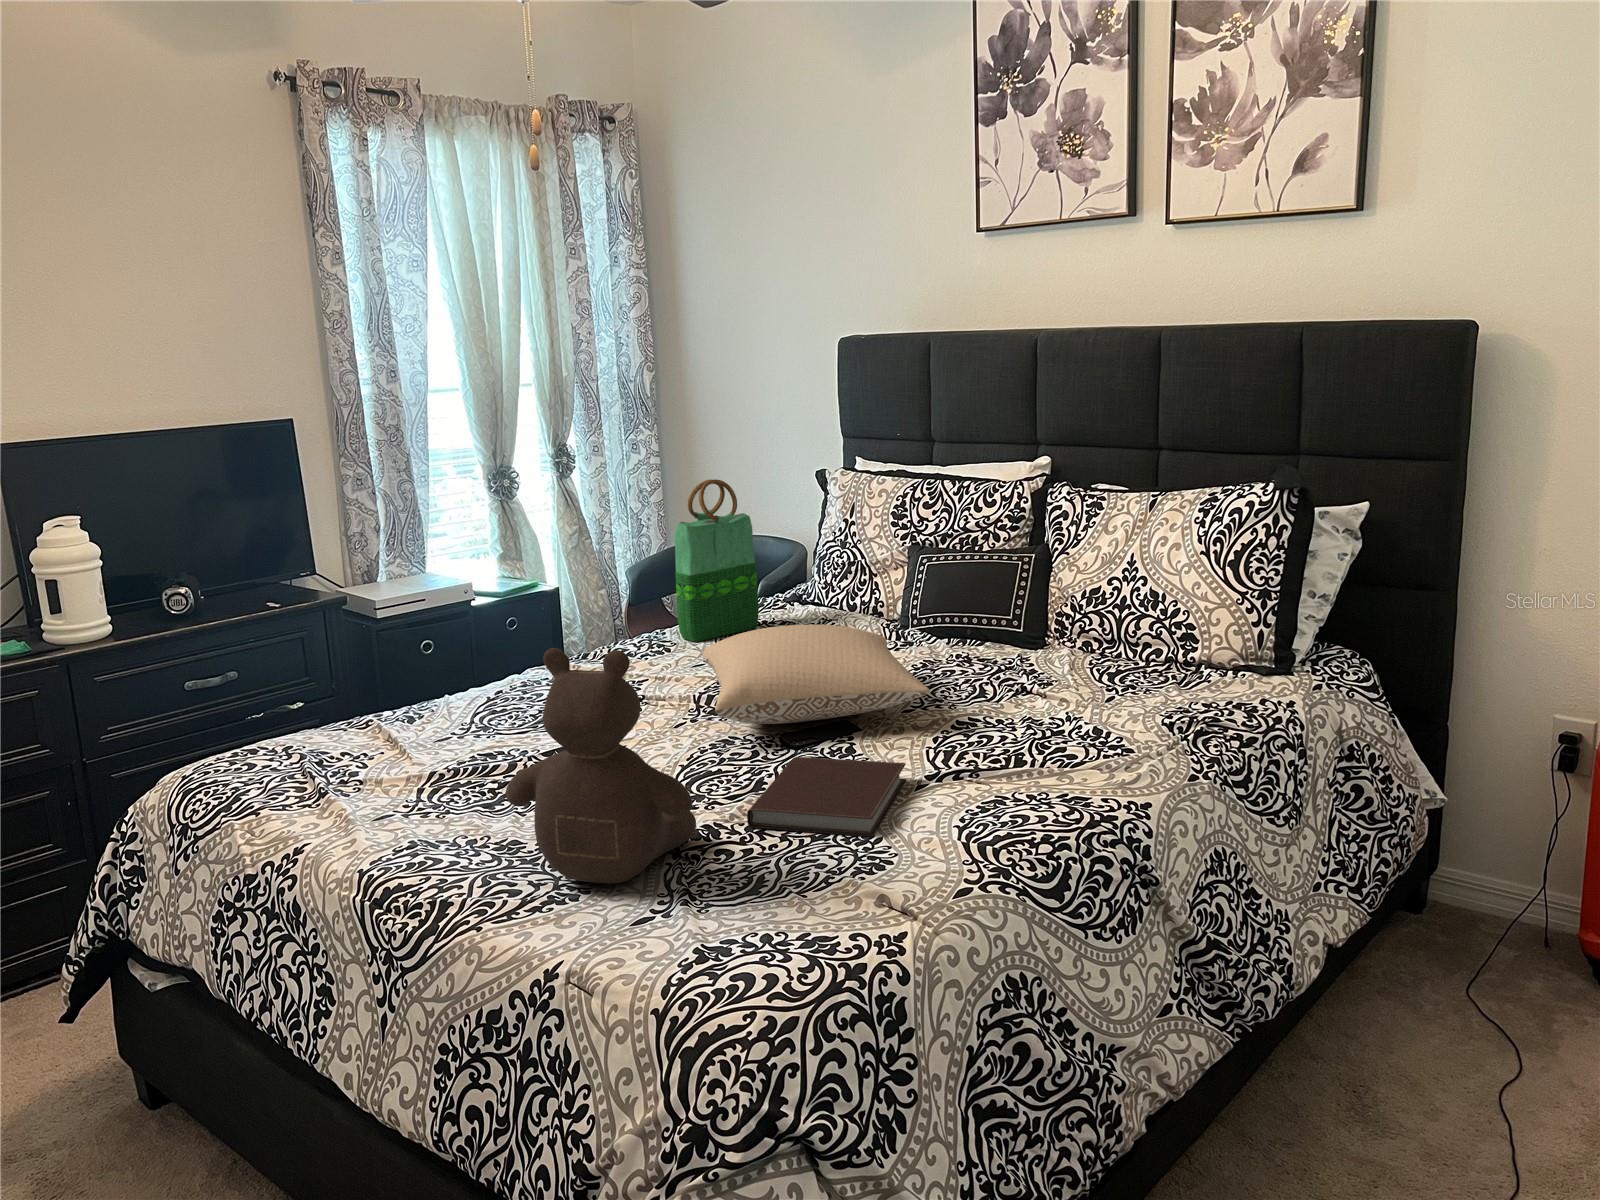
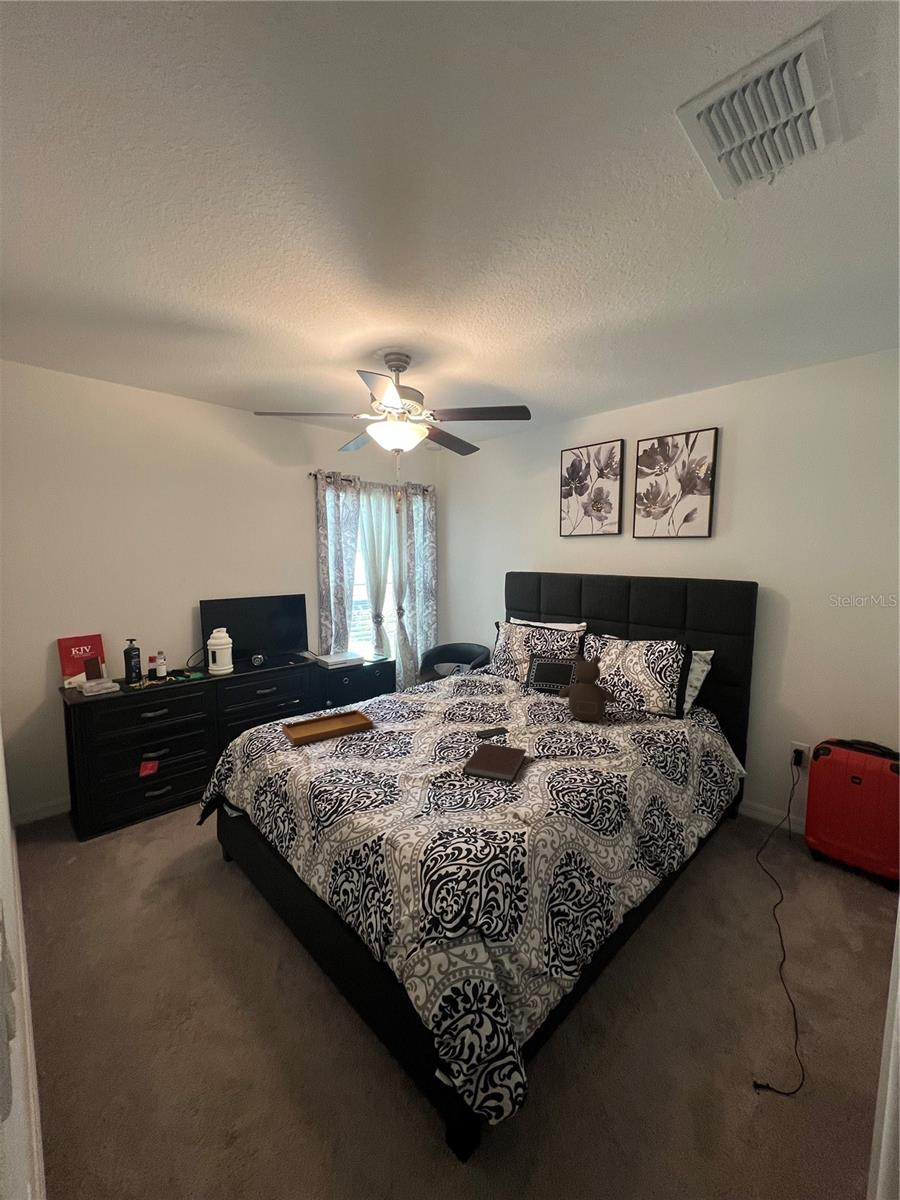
tote bag: present [675,479,759,642] -> none [441,626,471,687]
pillow: present [702,625,930,724] -> none [449,688,537,727]
teddy bear: present [506,648,696,884] -> present [559,655,616,721]
tray: none [263,683,507,799] -> present [282,701,373,746]

